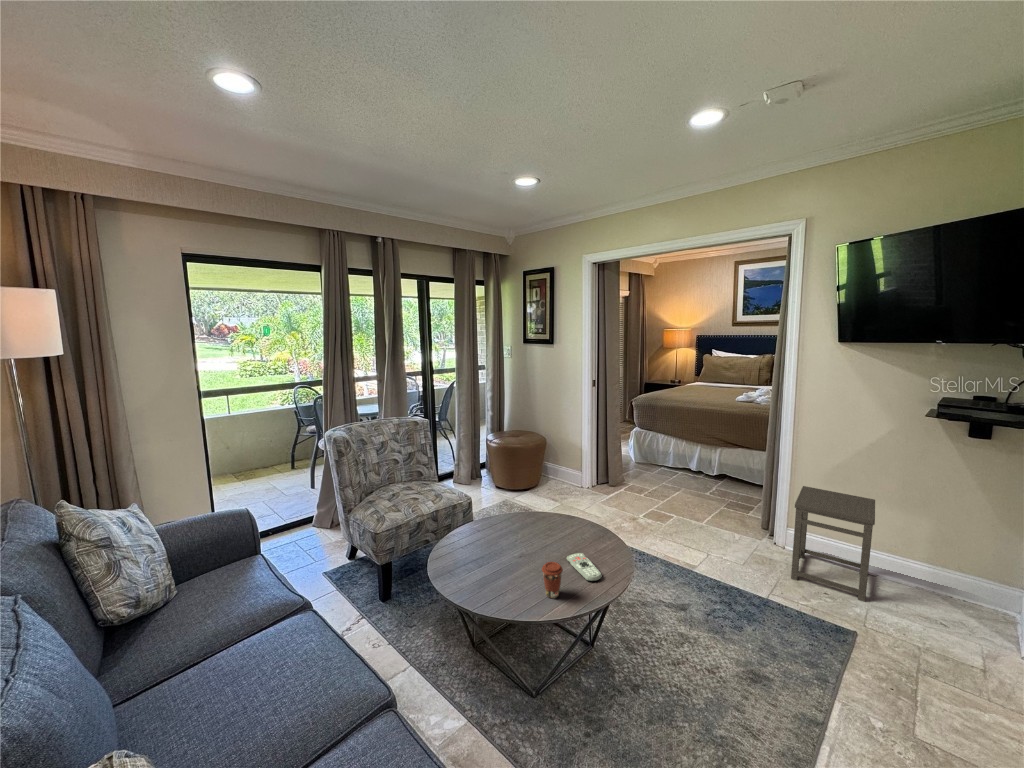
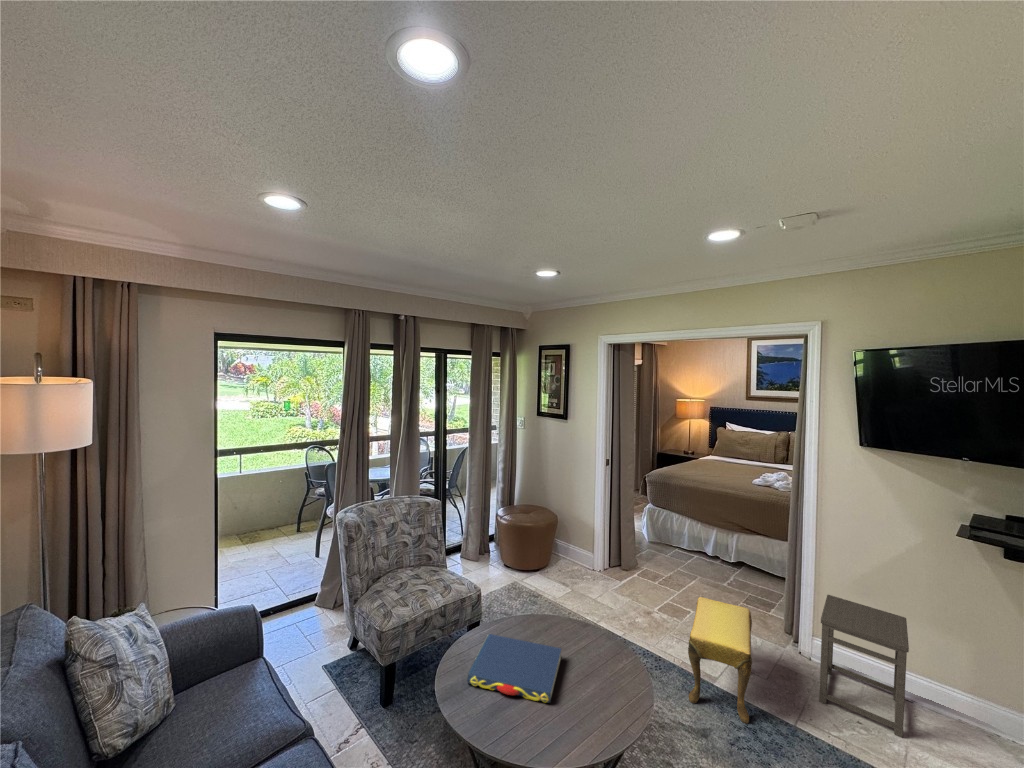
footstool: none [669,496,730,598] -> present [688,597,752,724]
book: none [457,525,547,574] -> present [467,634,561,703]
remote control: present [567,553,602,581] -> none [582,677,621,718]
coffee cup: present [542,562,563,598] -> none [558,696,580,740]

